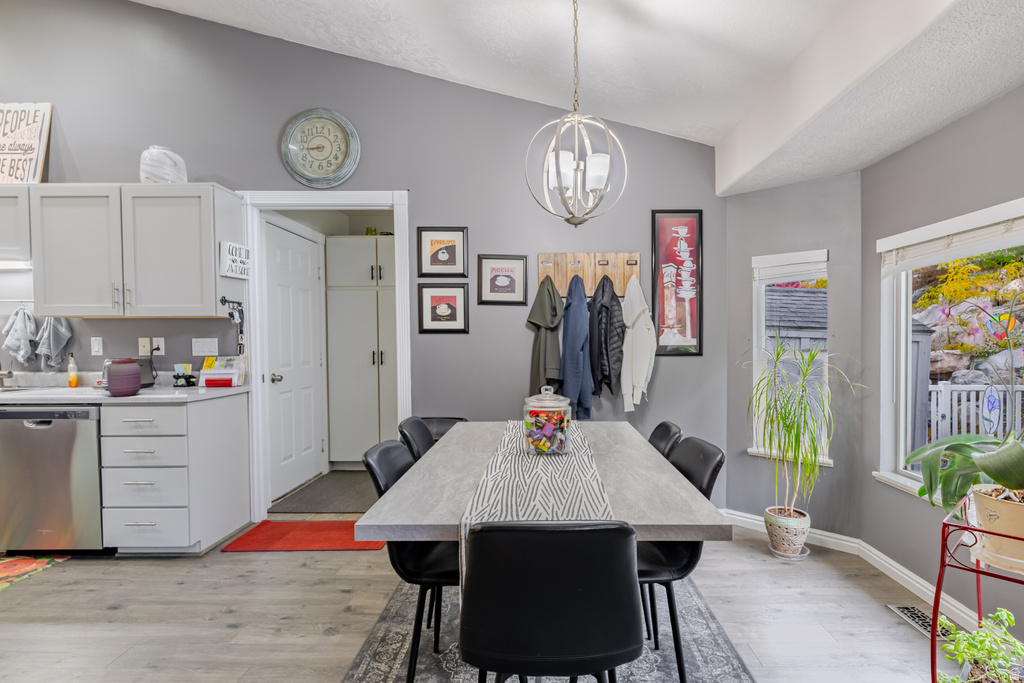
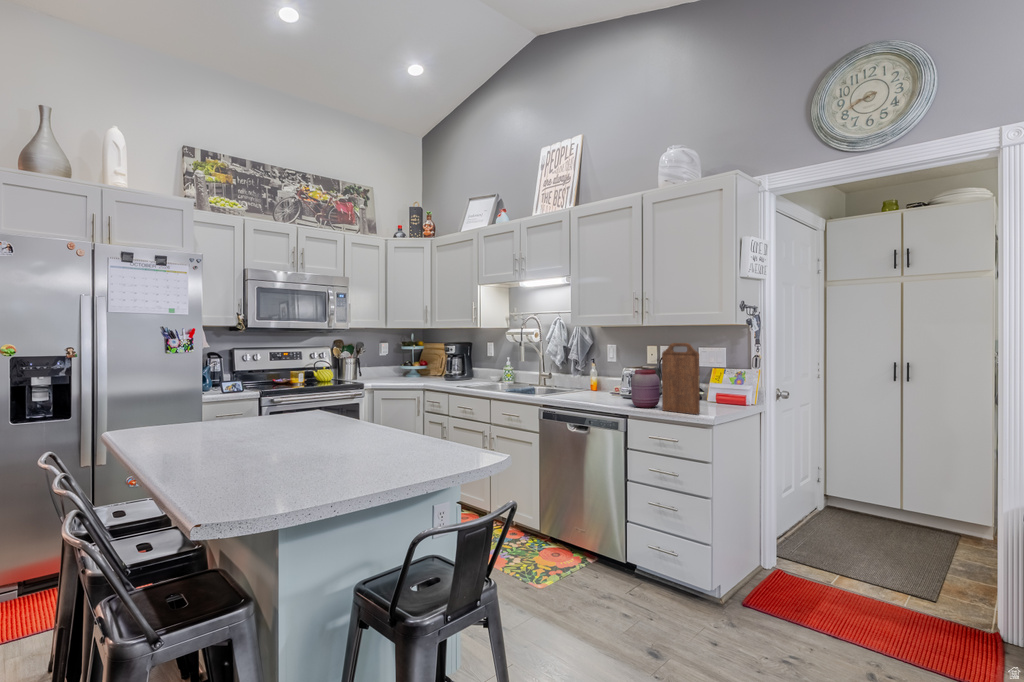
cutting board: none [139,332,178,397] -> present [662,343,700,414]

